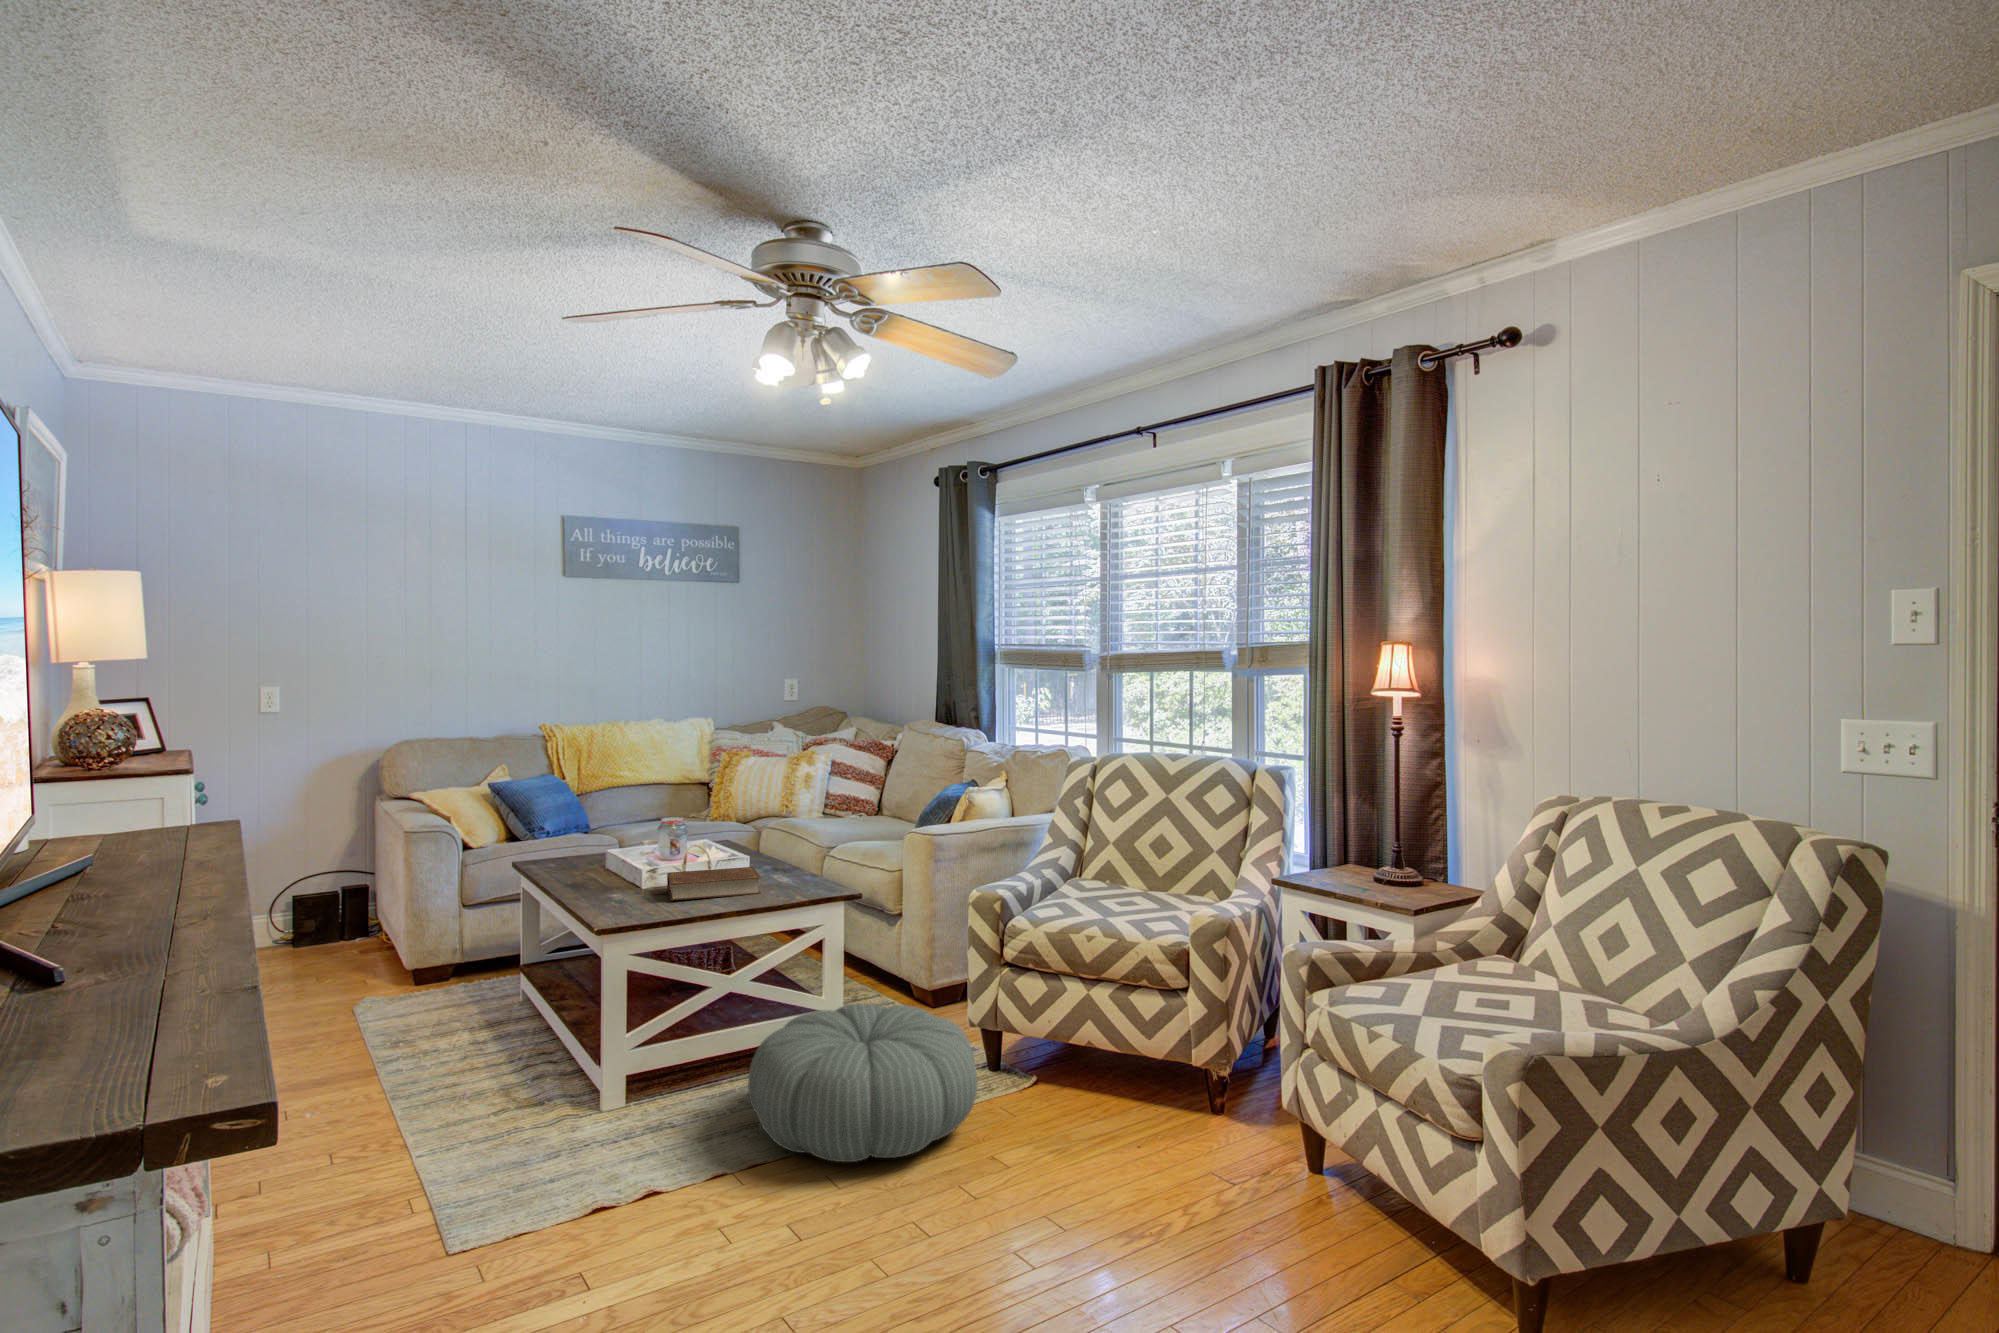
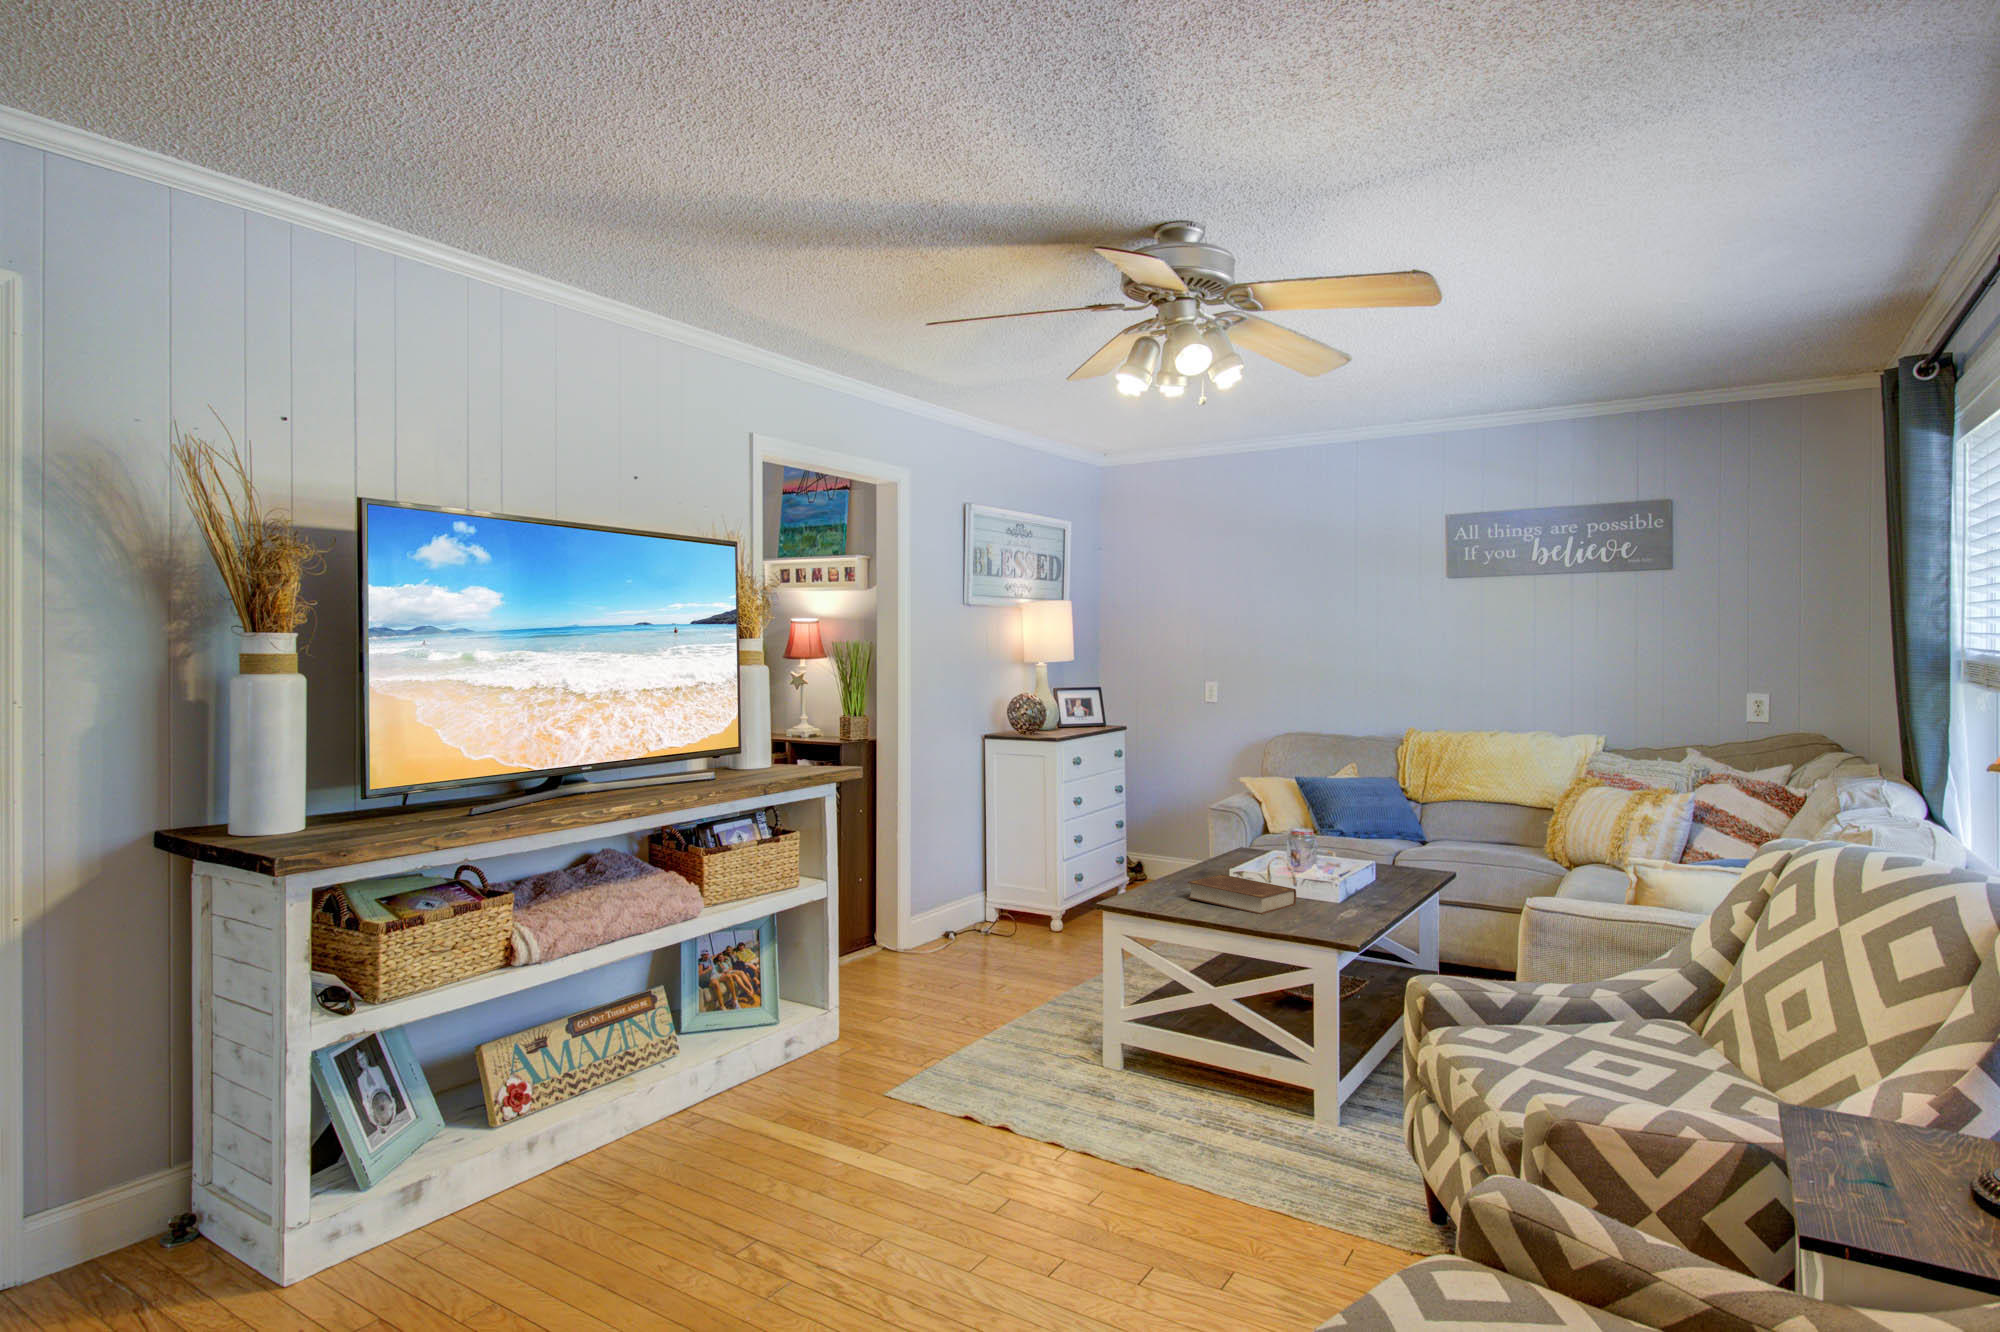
pouf: present [748,1004,977,1162] -> none [1090,1046,1346,1231]

